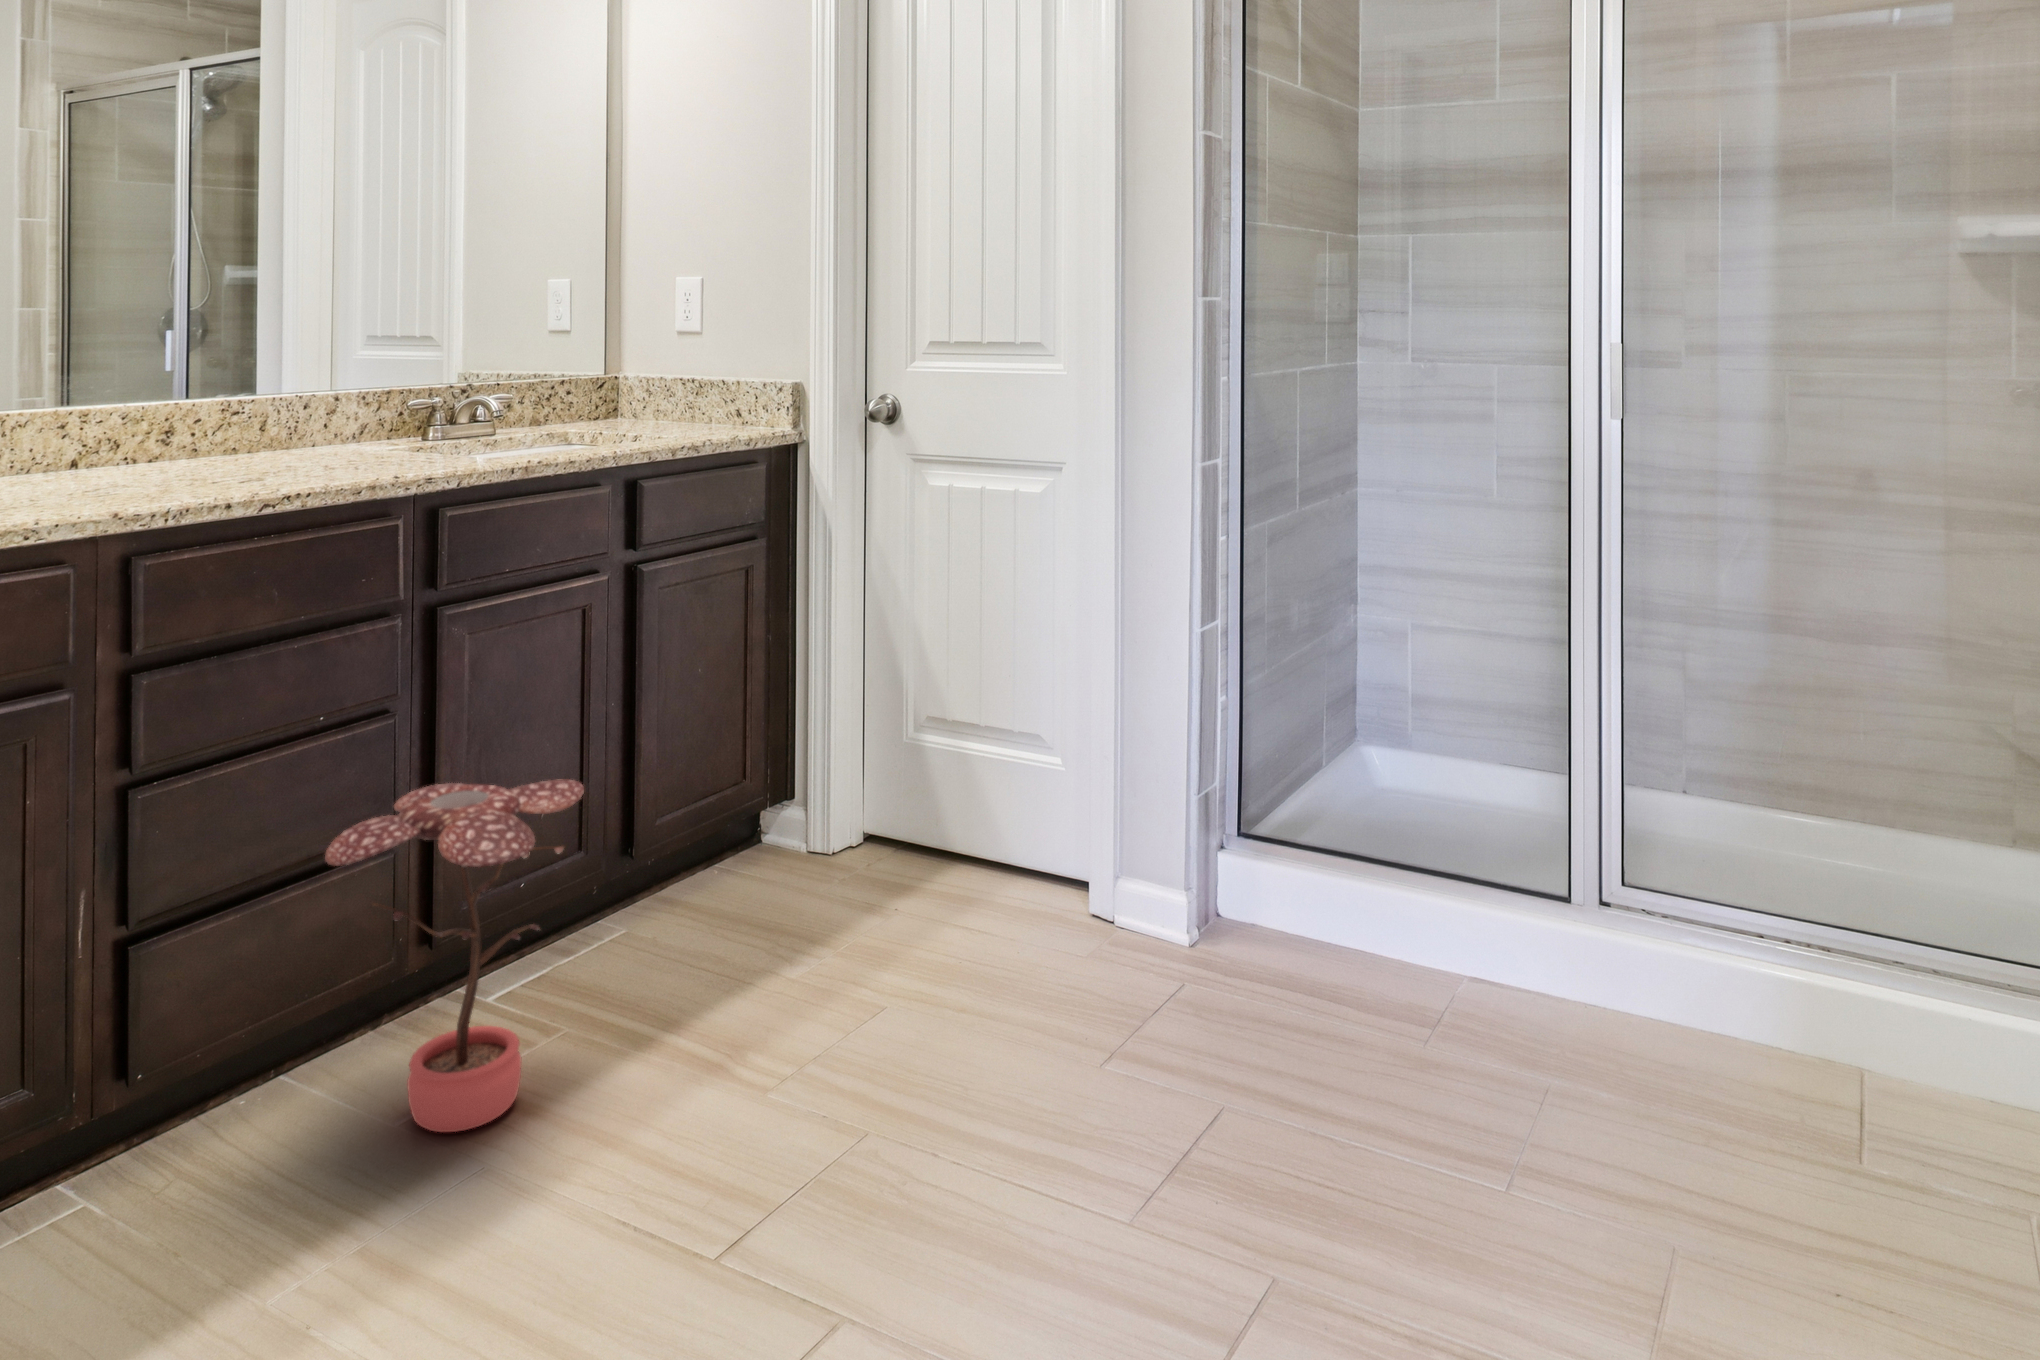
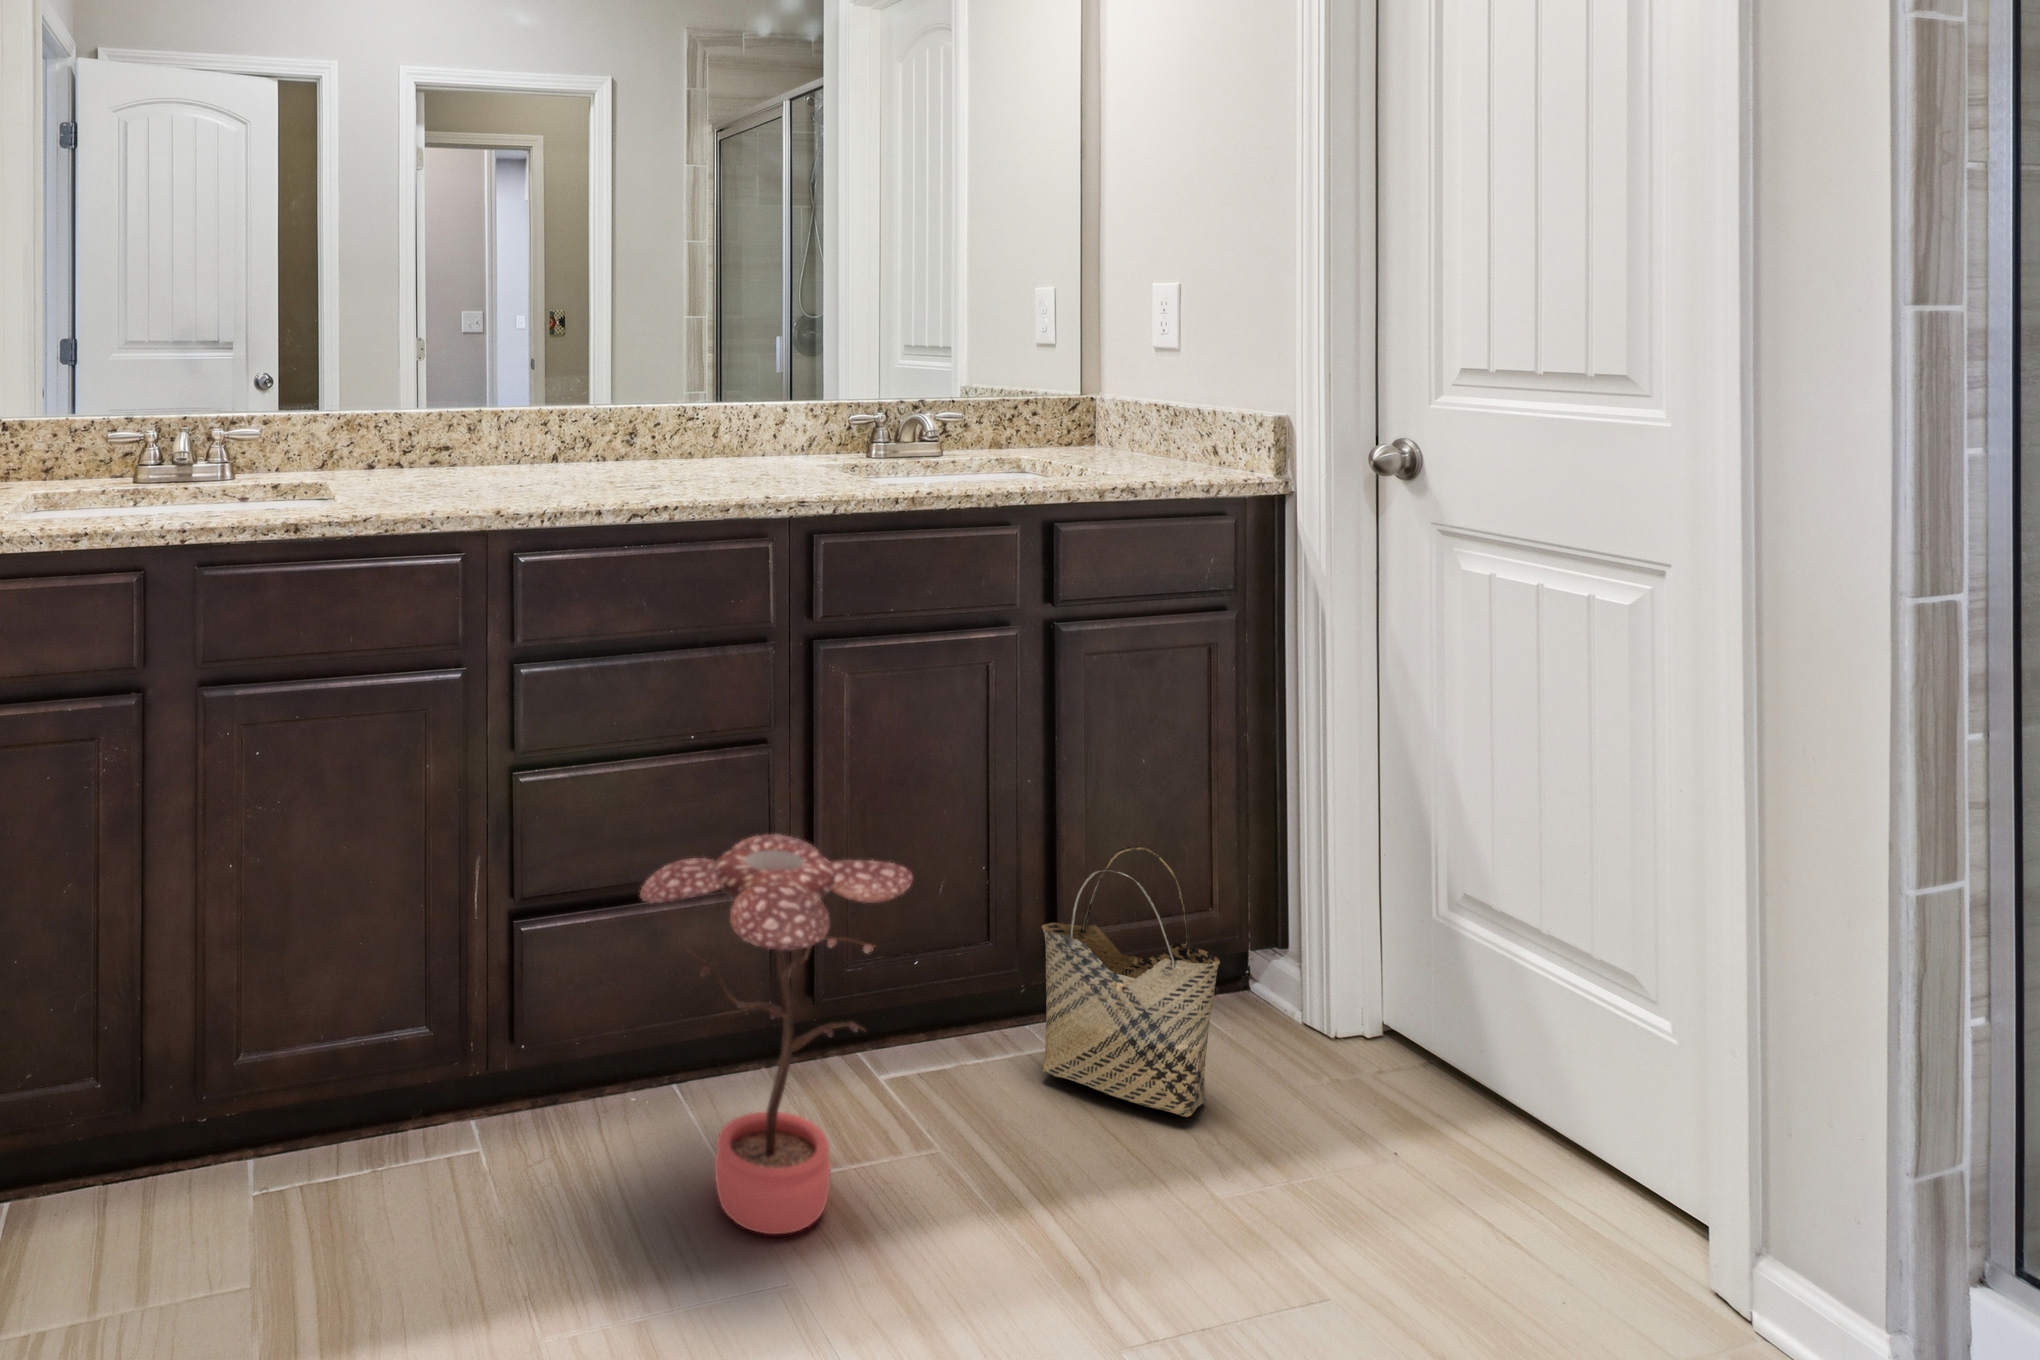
woven basket: none [644,734,788,938] -> present [1042,846,1220,1117]

